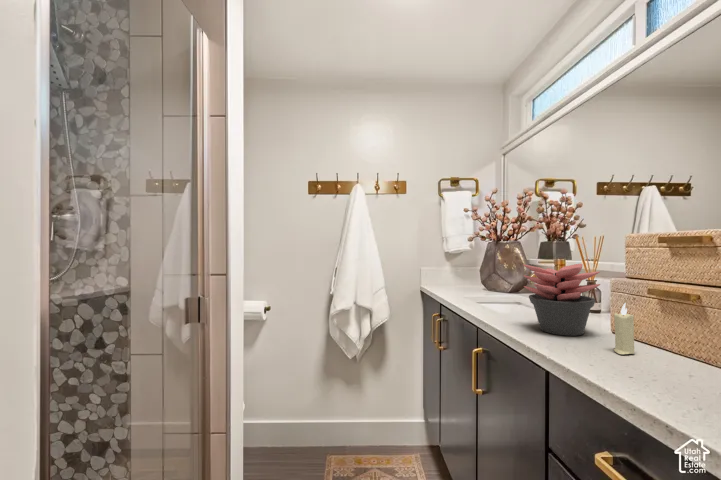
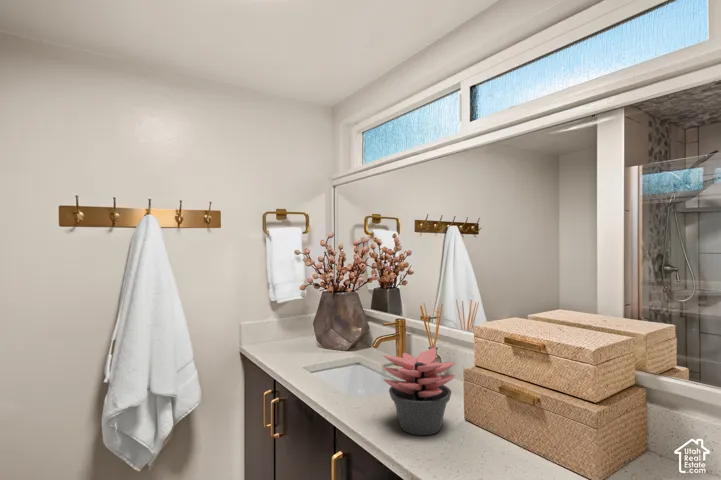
candle: present [614,303,634,354] -> none [473,406,491,460]

